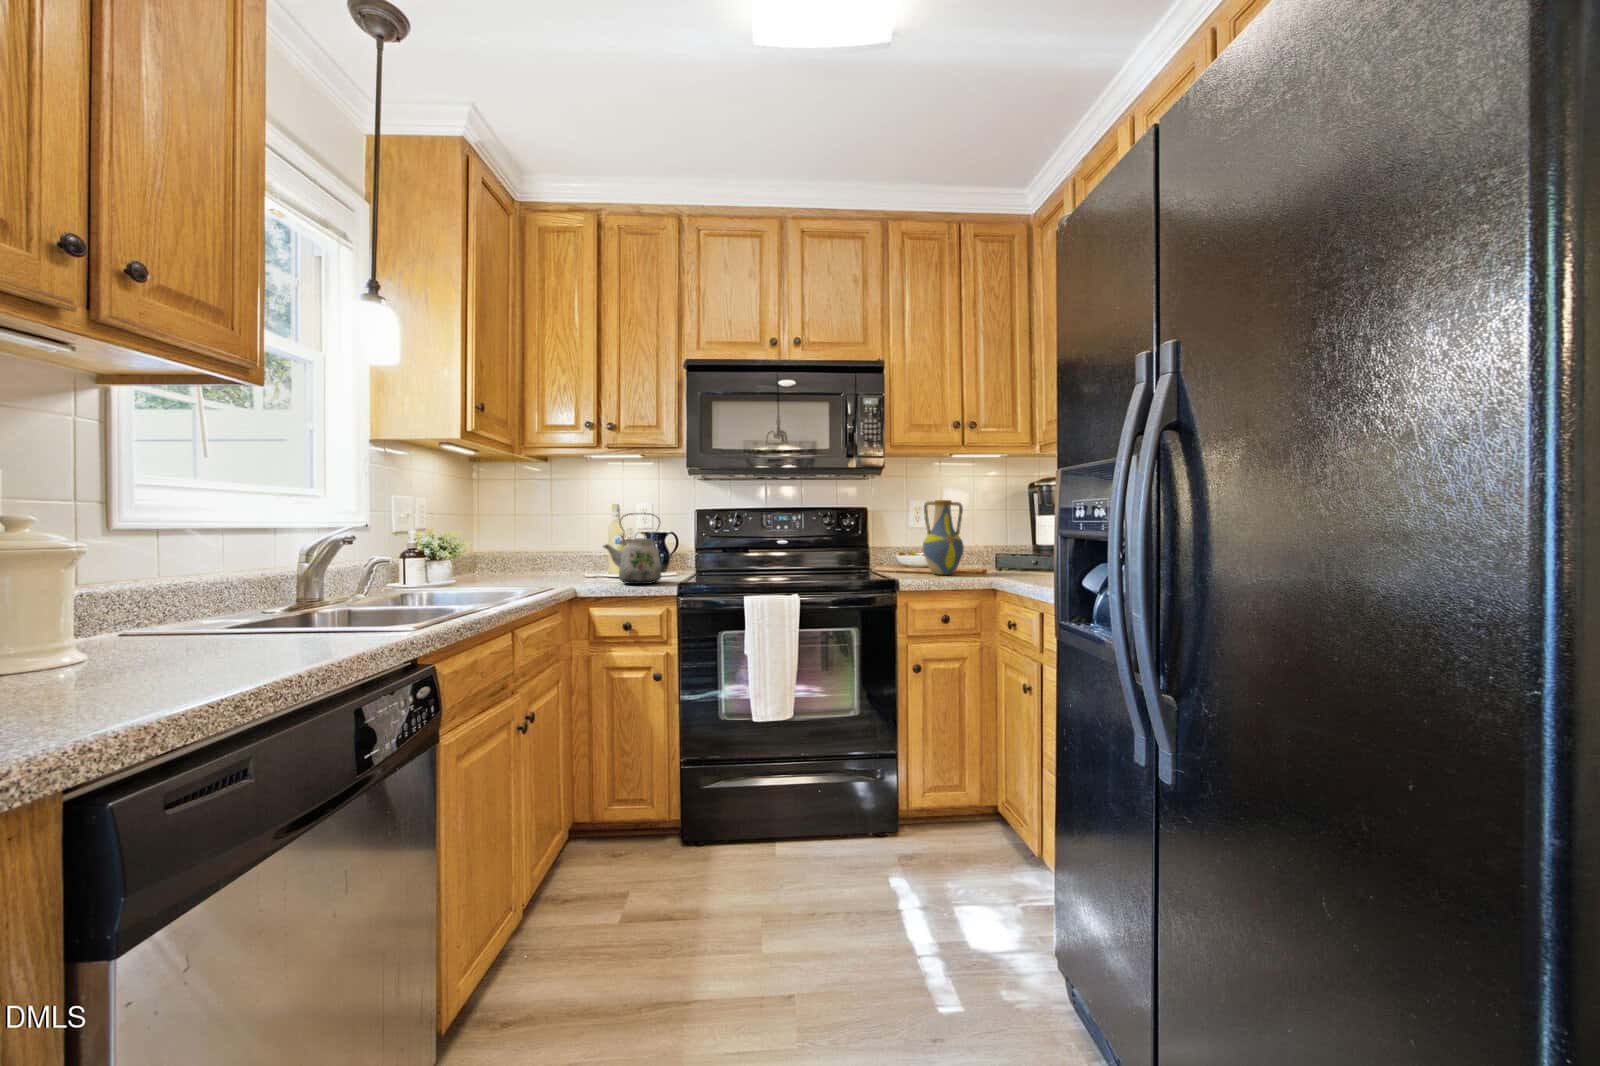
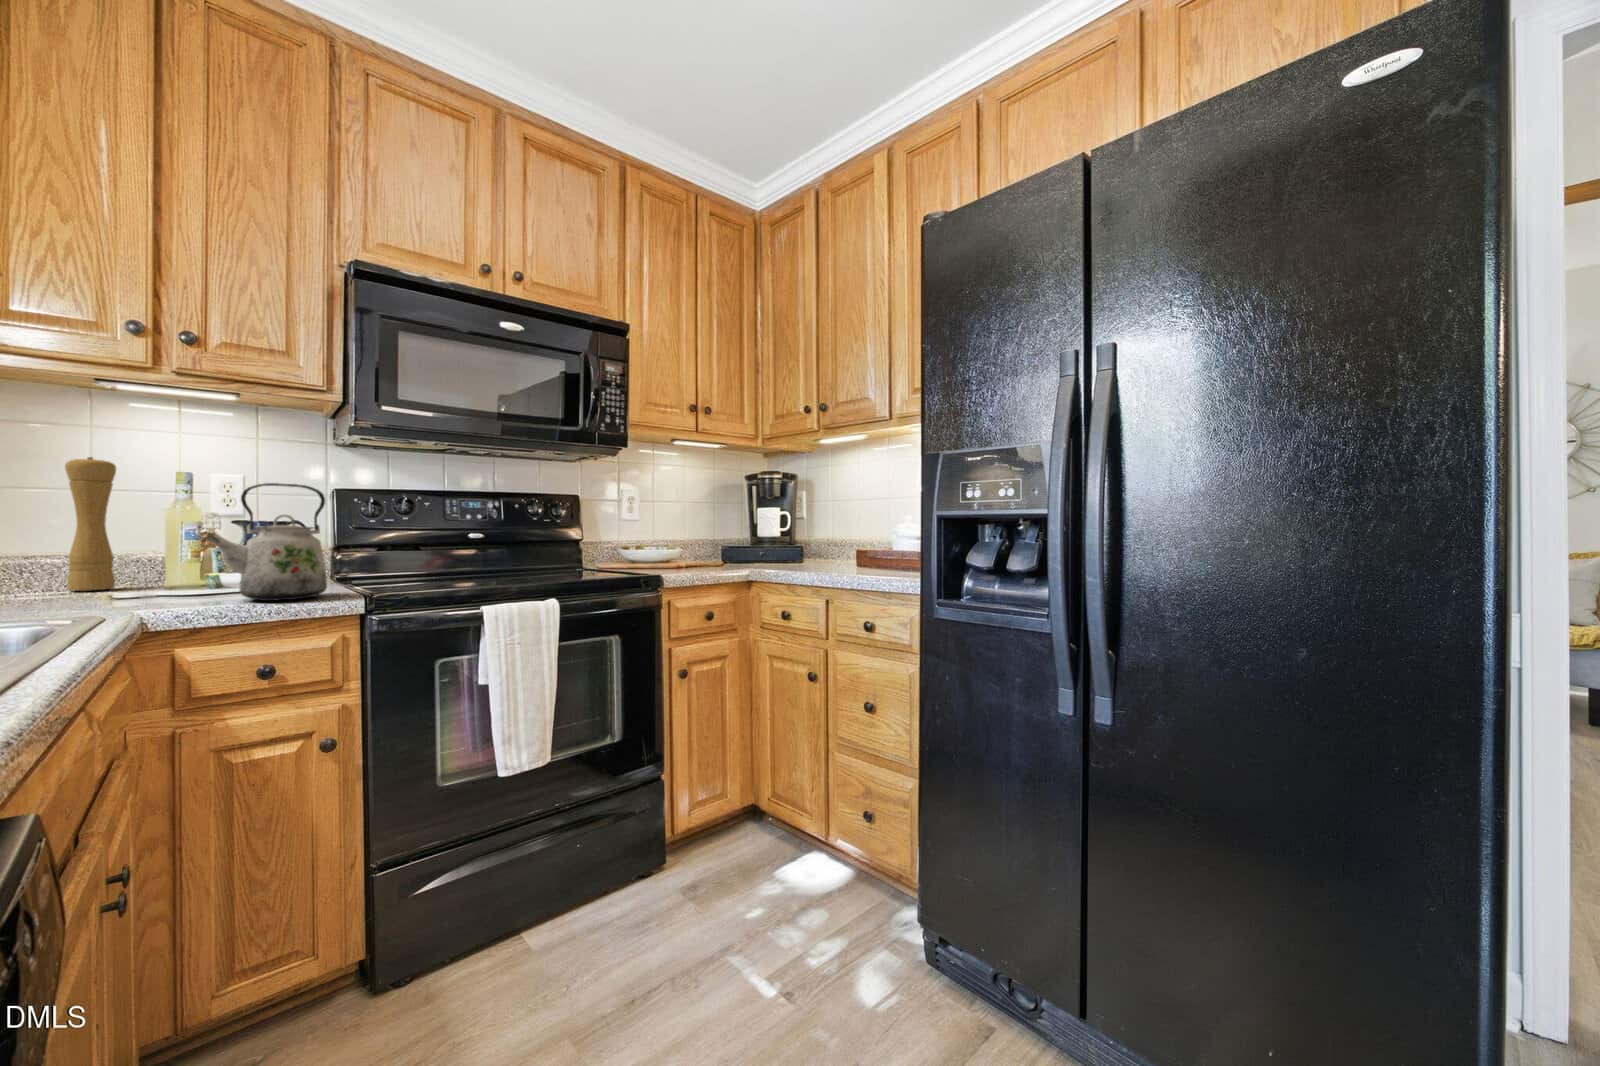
pepper mill: none [567,499,587,573] -> present [65,457,116,591]
vase: present [923,500,964,575] -> none [660,488,705,569]

